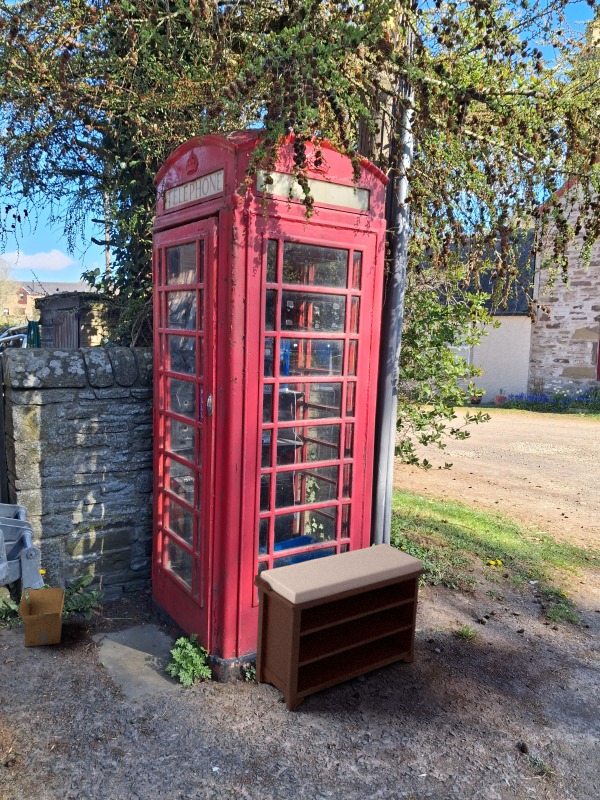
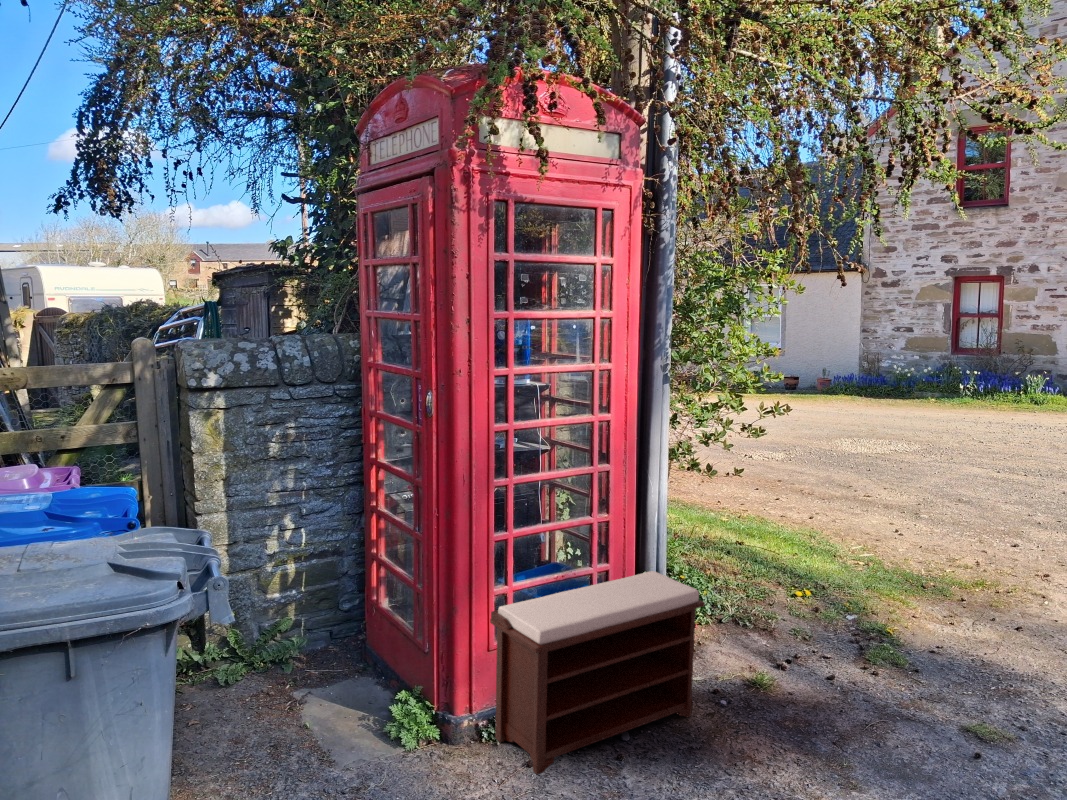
cardboard box: present [18,587,65,647] -> none [205,633,261,705]

